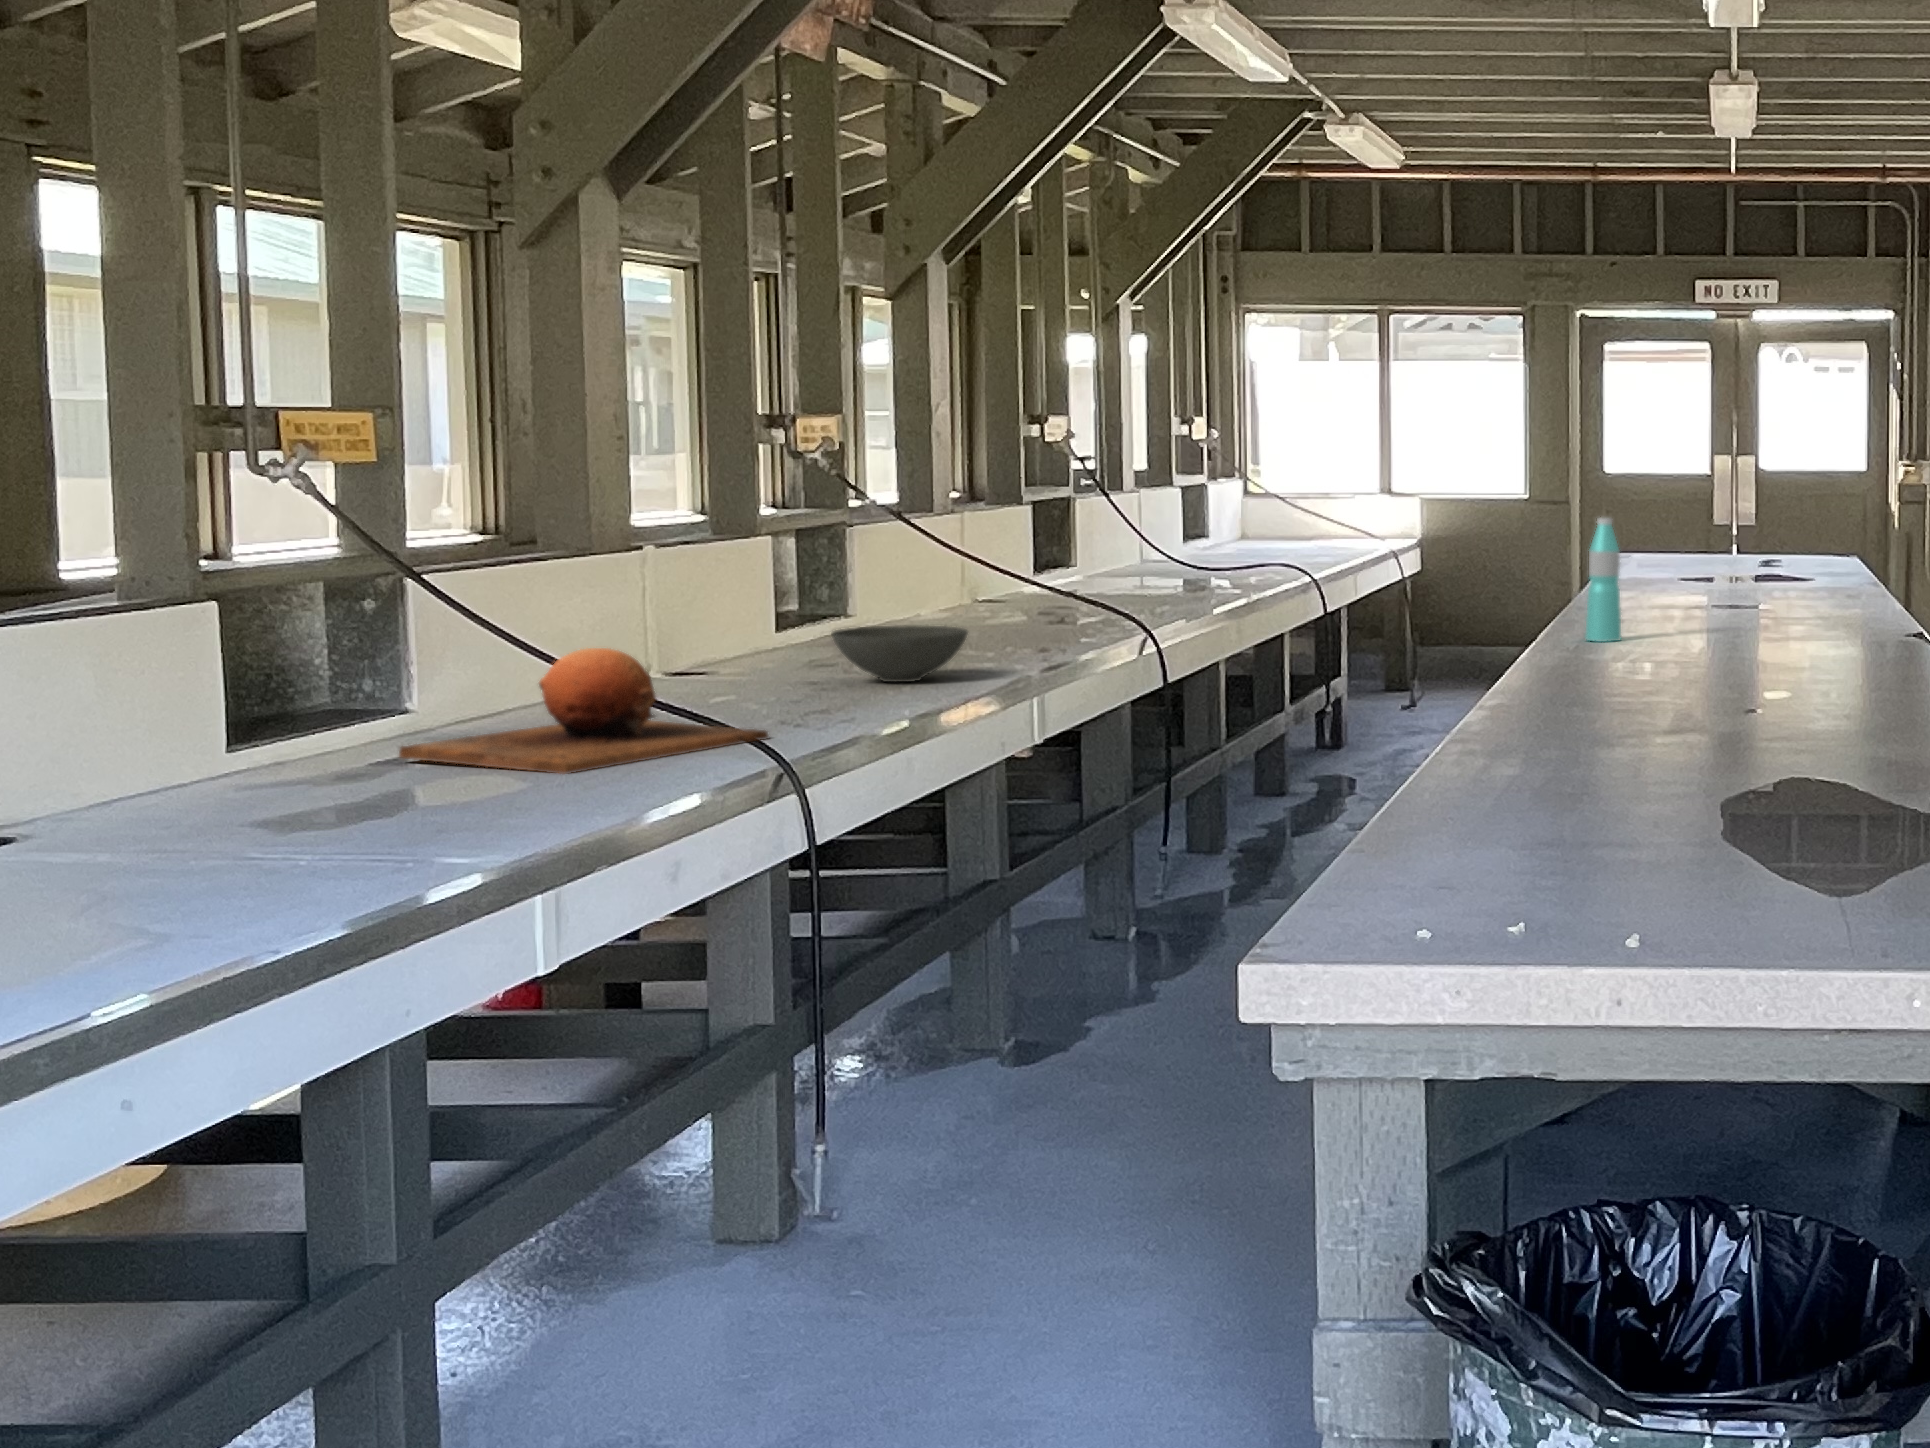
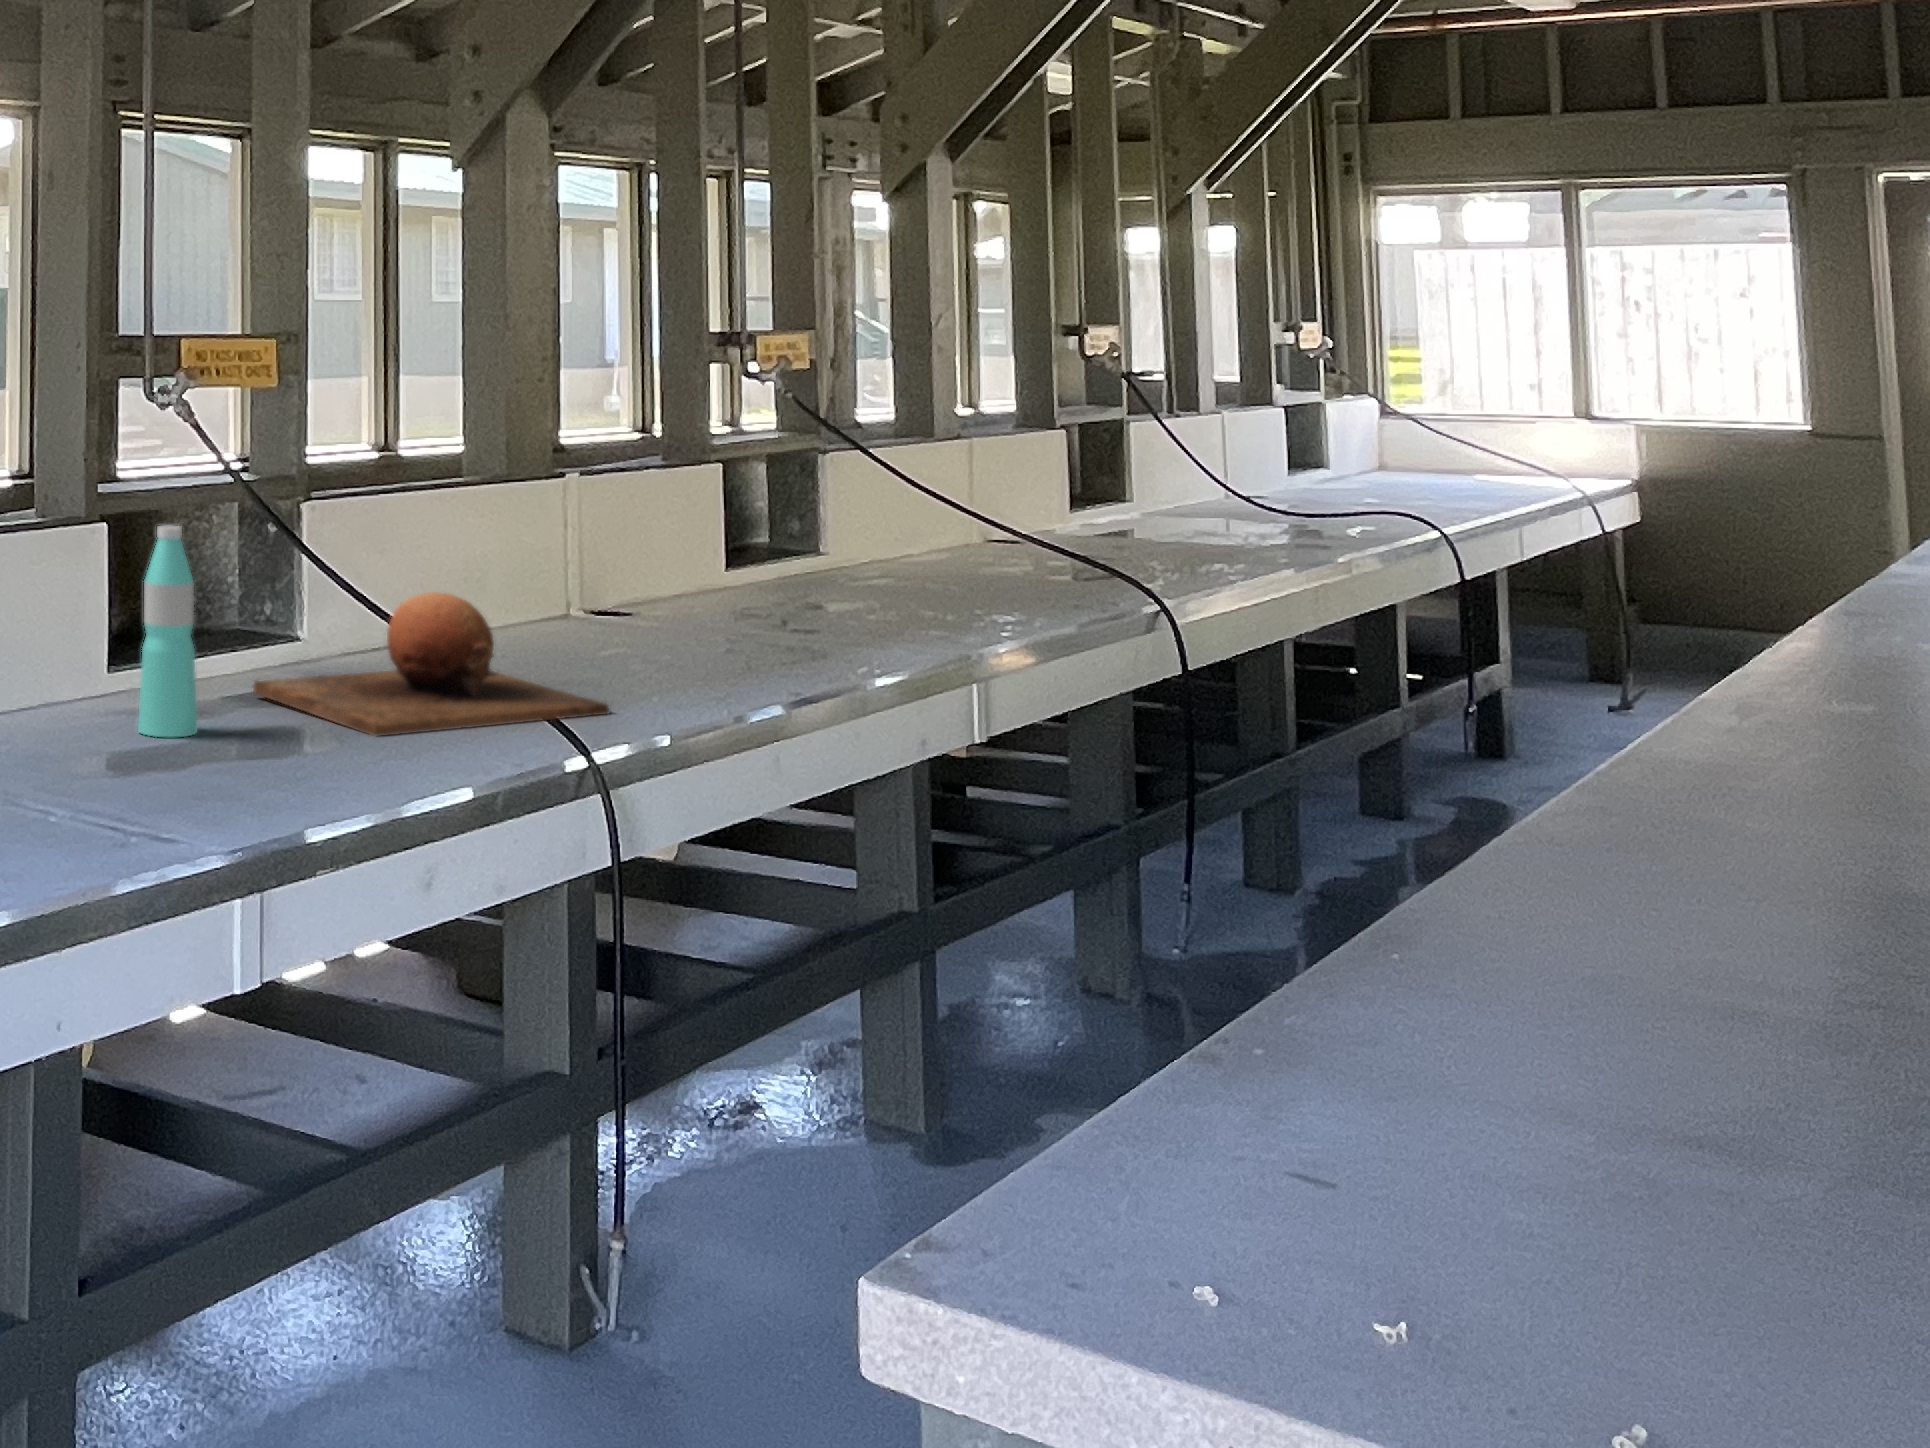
water bottle: present [1585,517,1621,642] -> present [138,526,197,737]
bowl: present [832,625,968,682] -> none [739,576,896,647]

